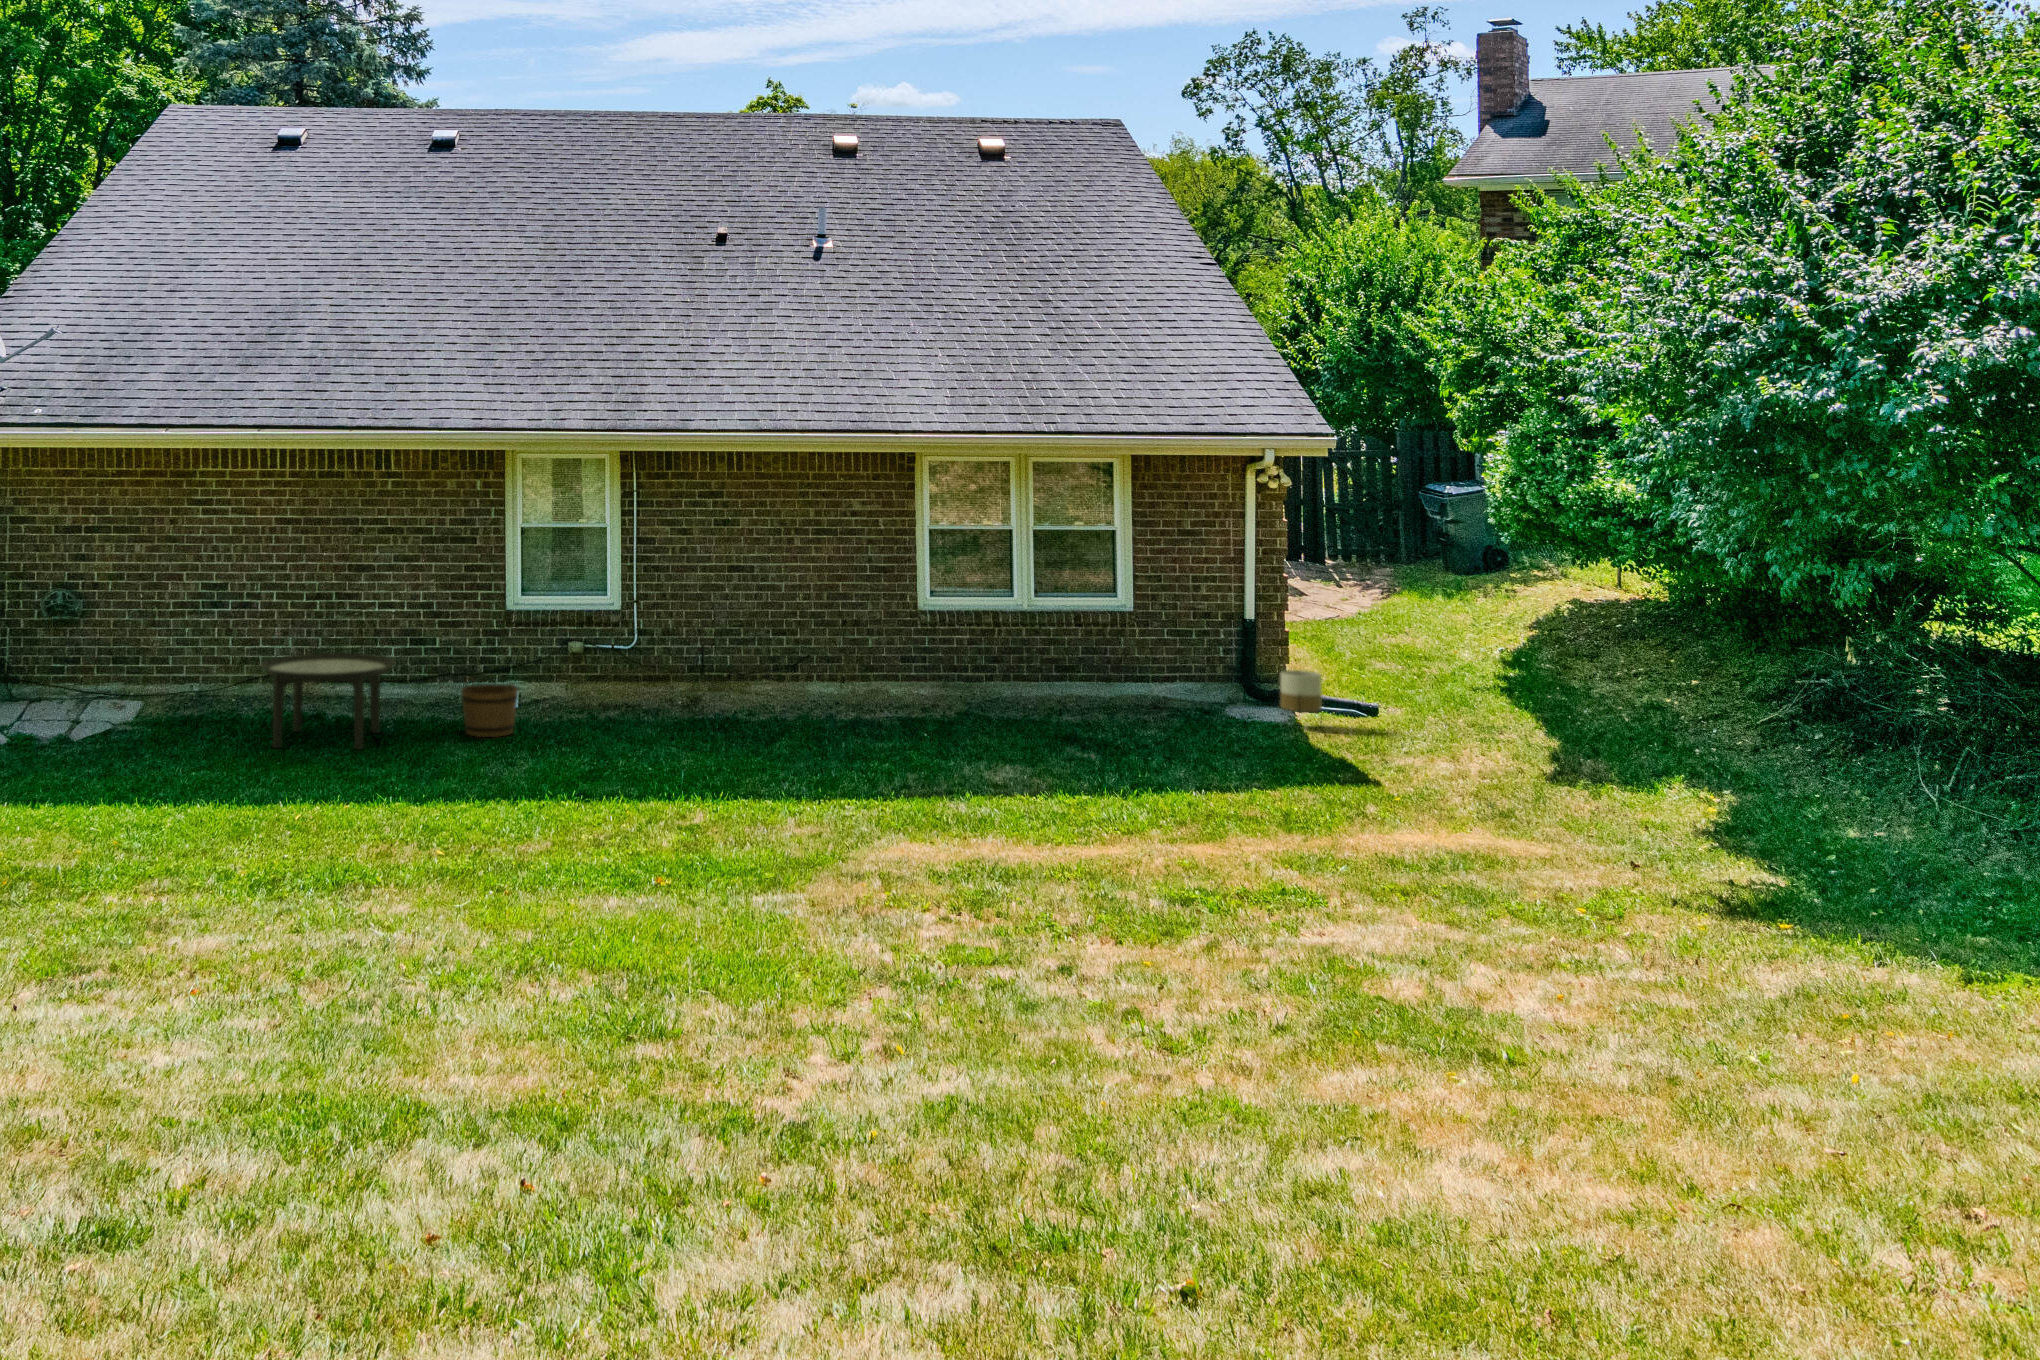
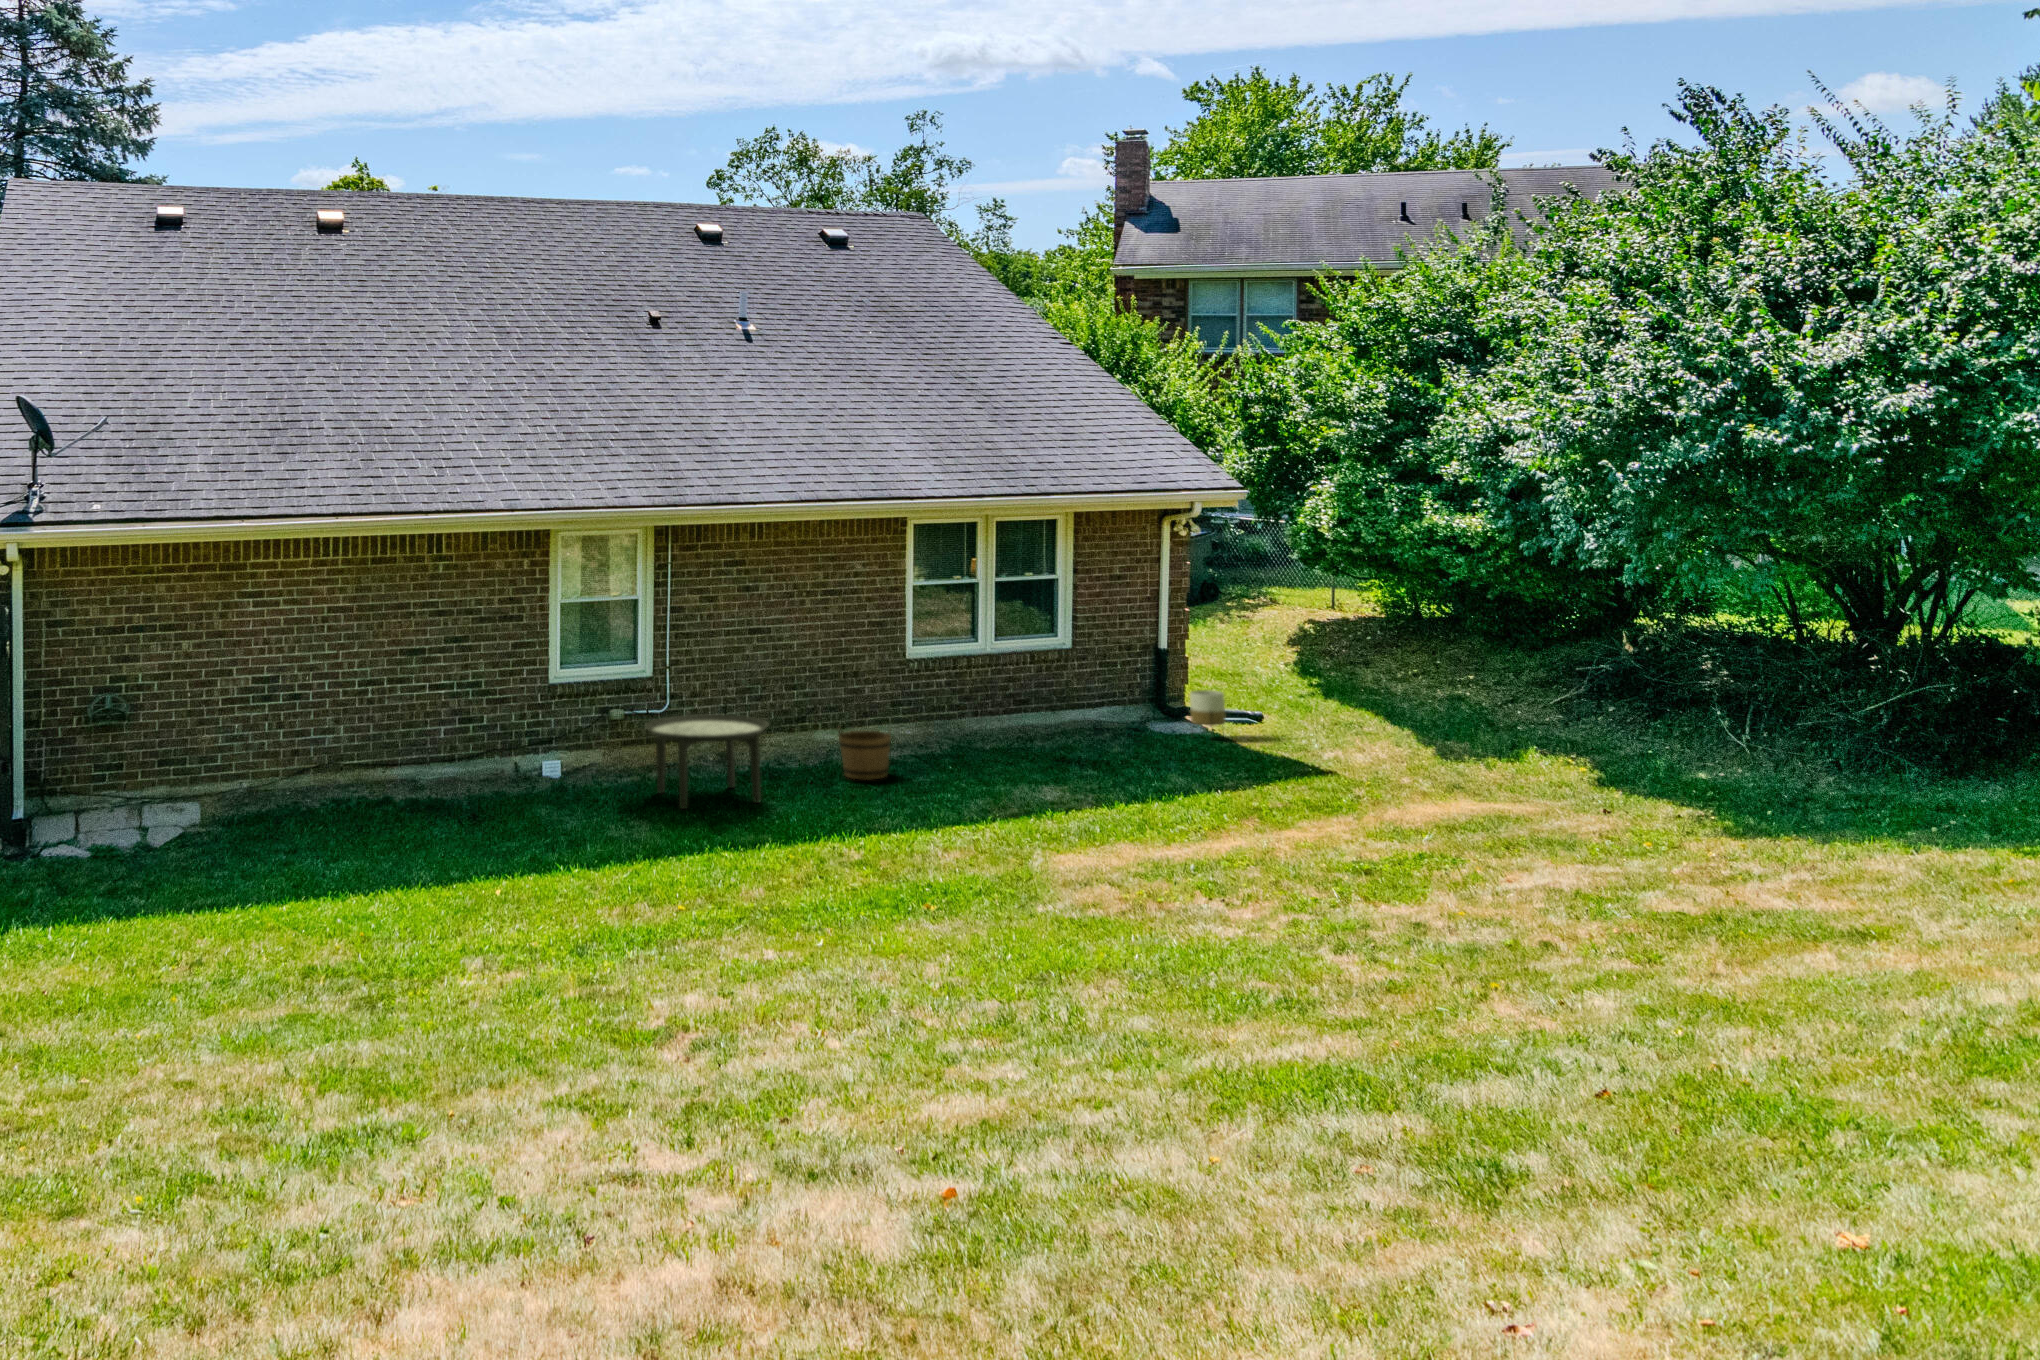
round table: present [261,653,394,749] -> present [645,714,768,809]
bucket: present [461,678,518,737] -> present [839,727,891,780]

